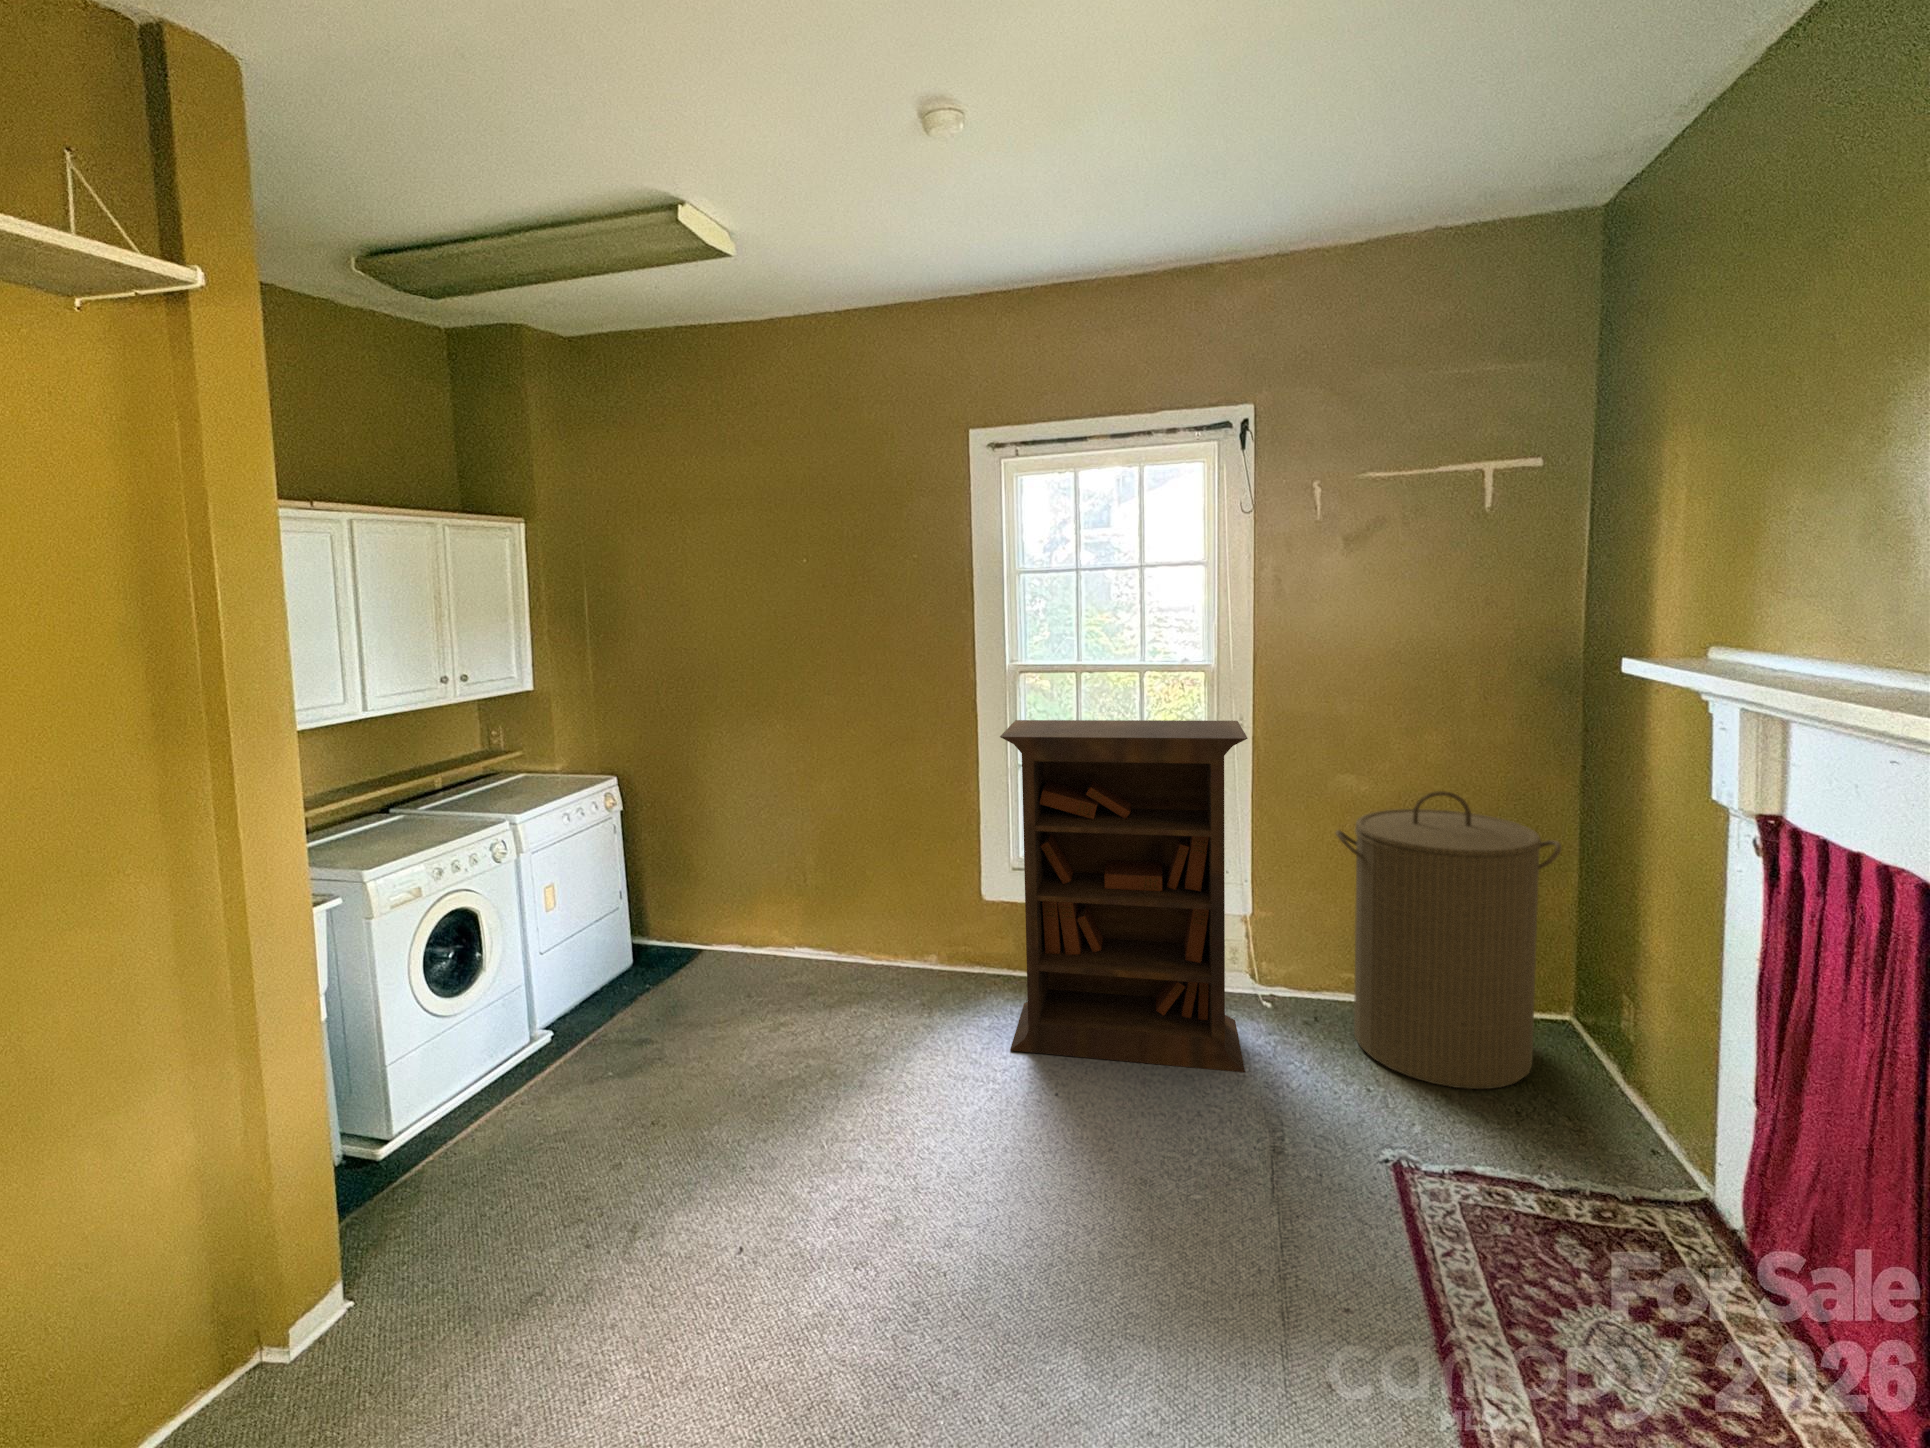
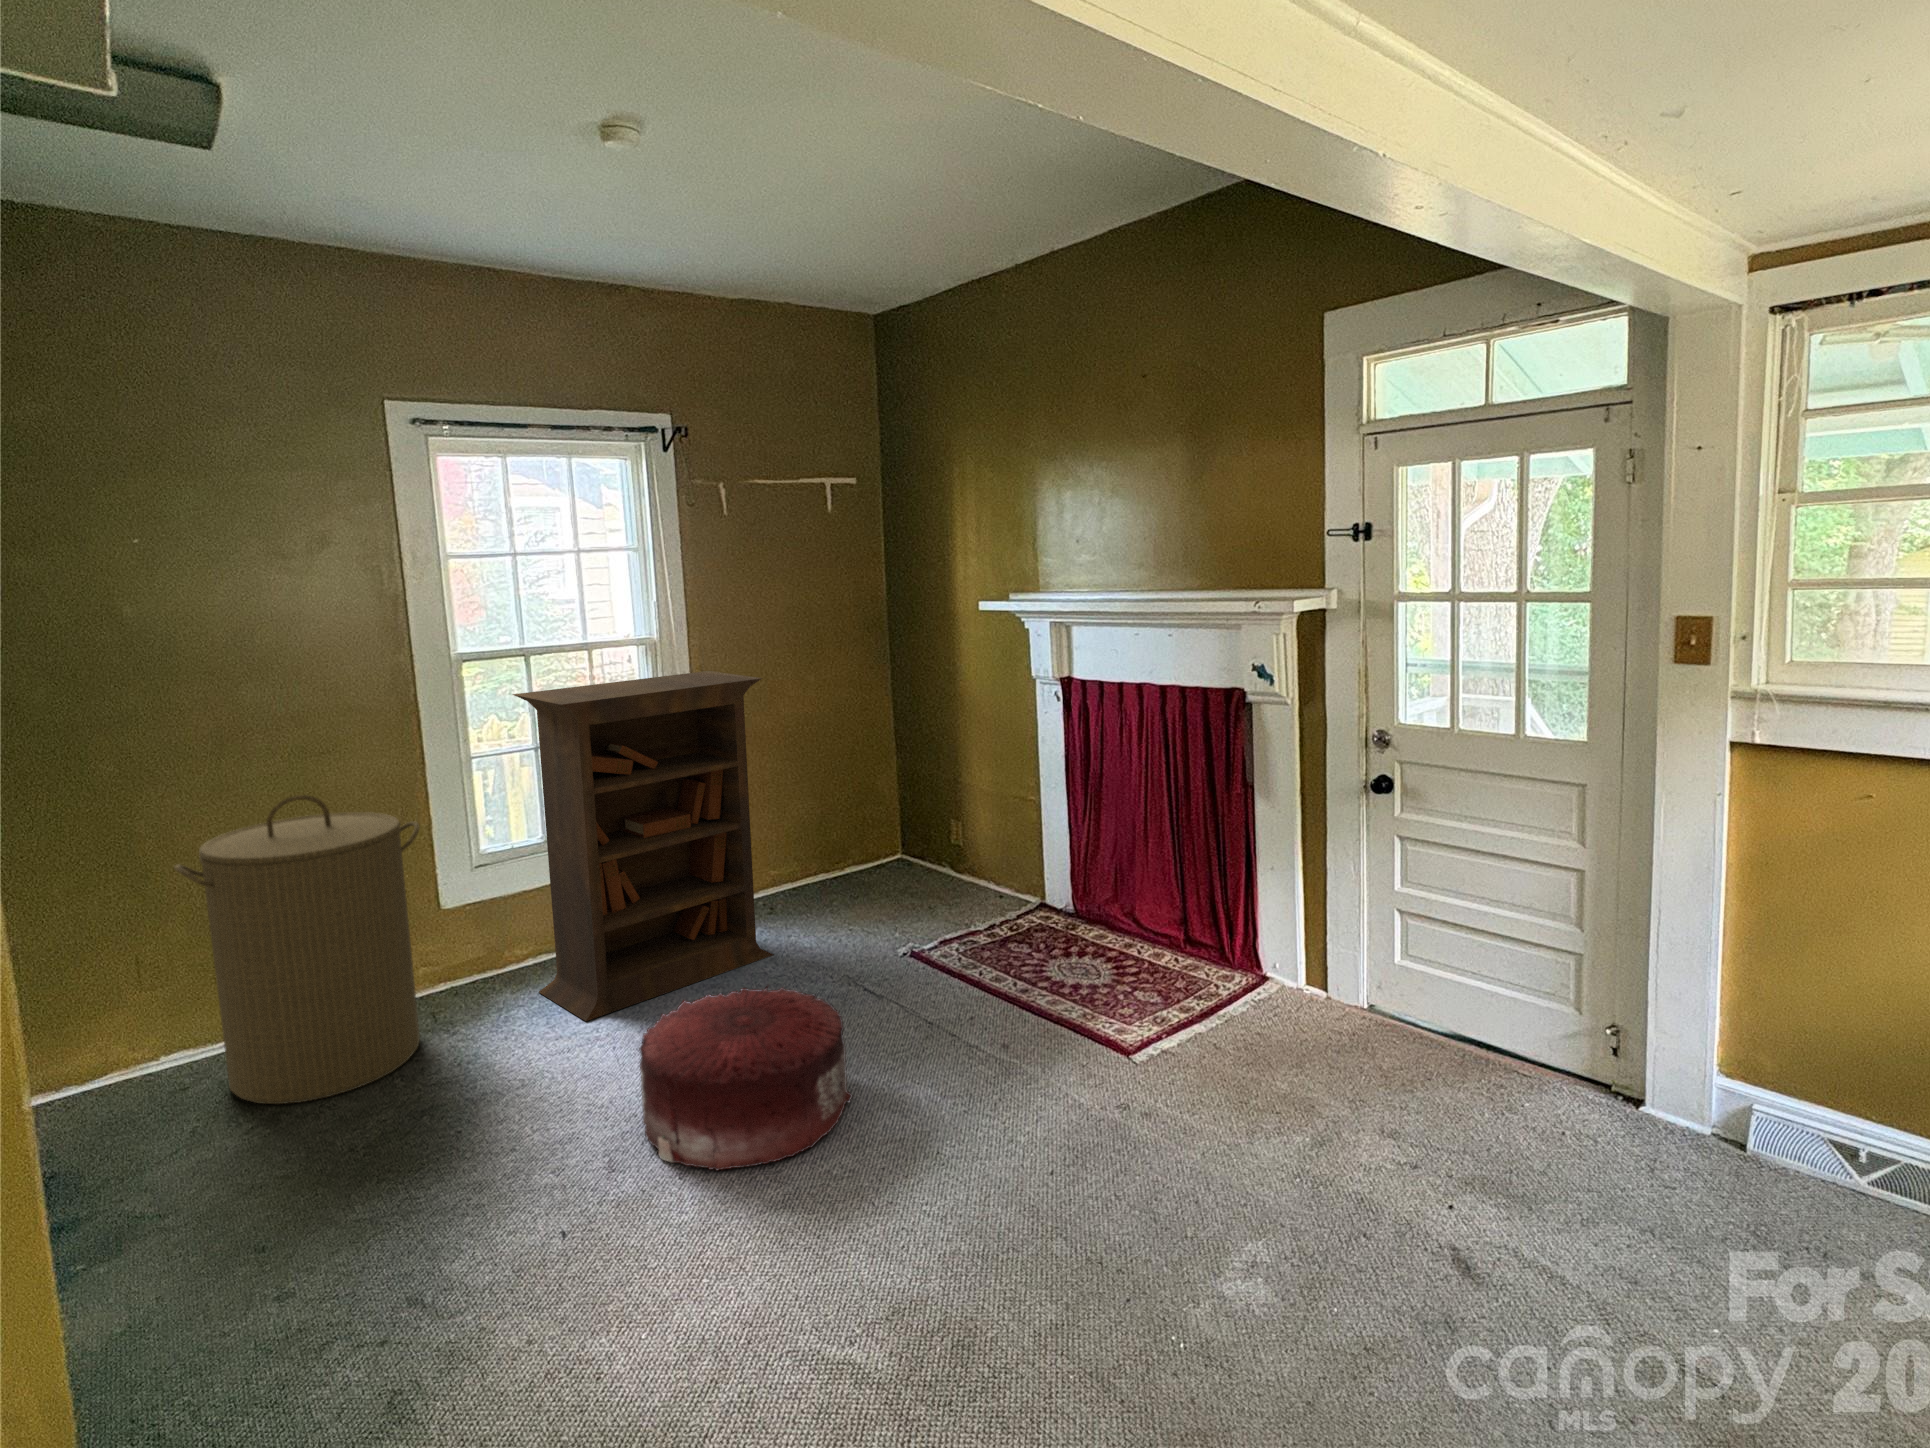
laundry hamper: present [1336,791,1561,1089] -> present [174,795,420,1104]
pouf: none [843,1074,1081,1325] -> present [640,986,852,1171]

